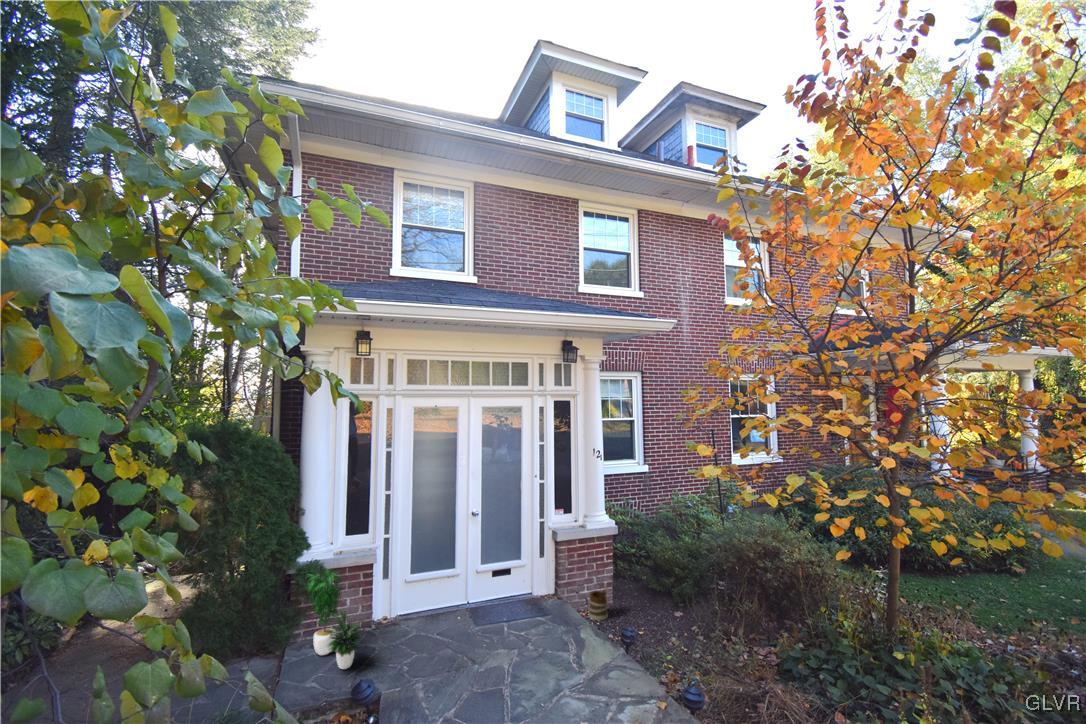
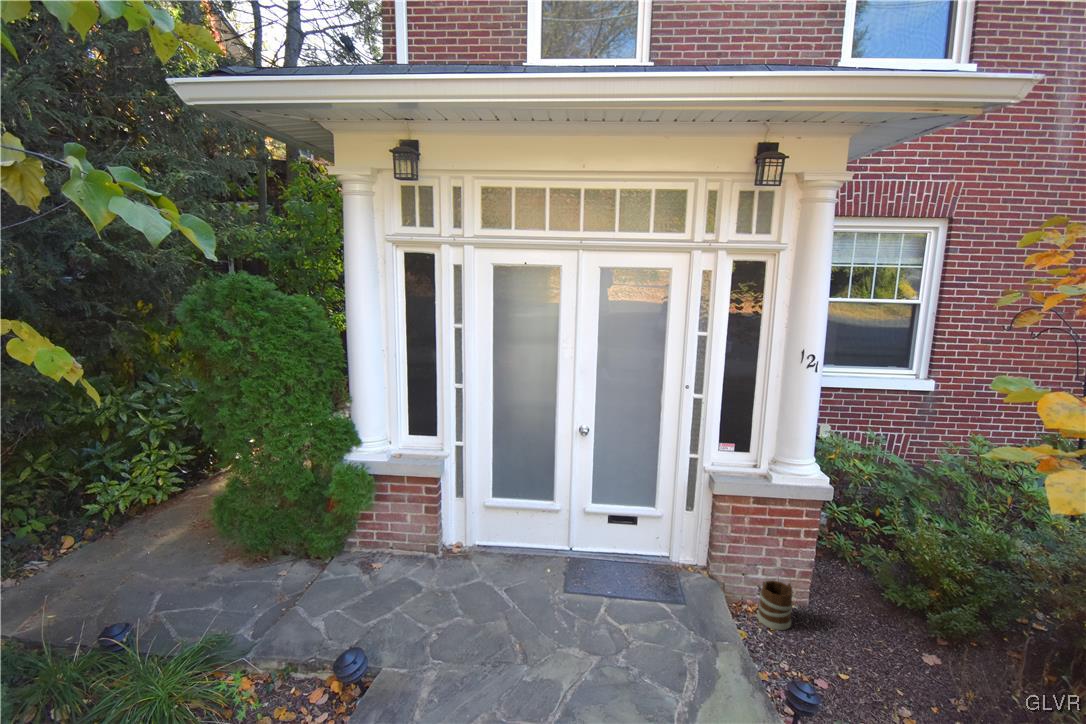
potted plant: present [308,570,362,669] -> none [342,472,401,607]

